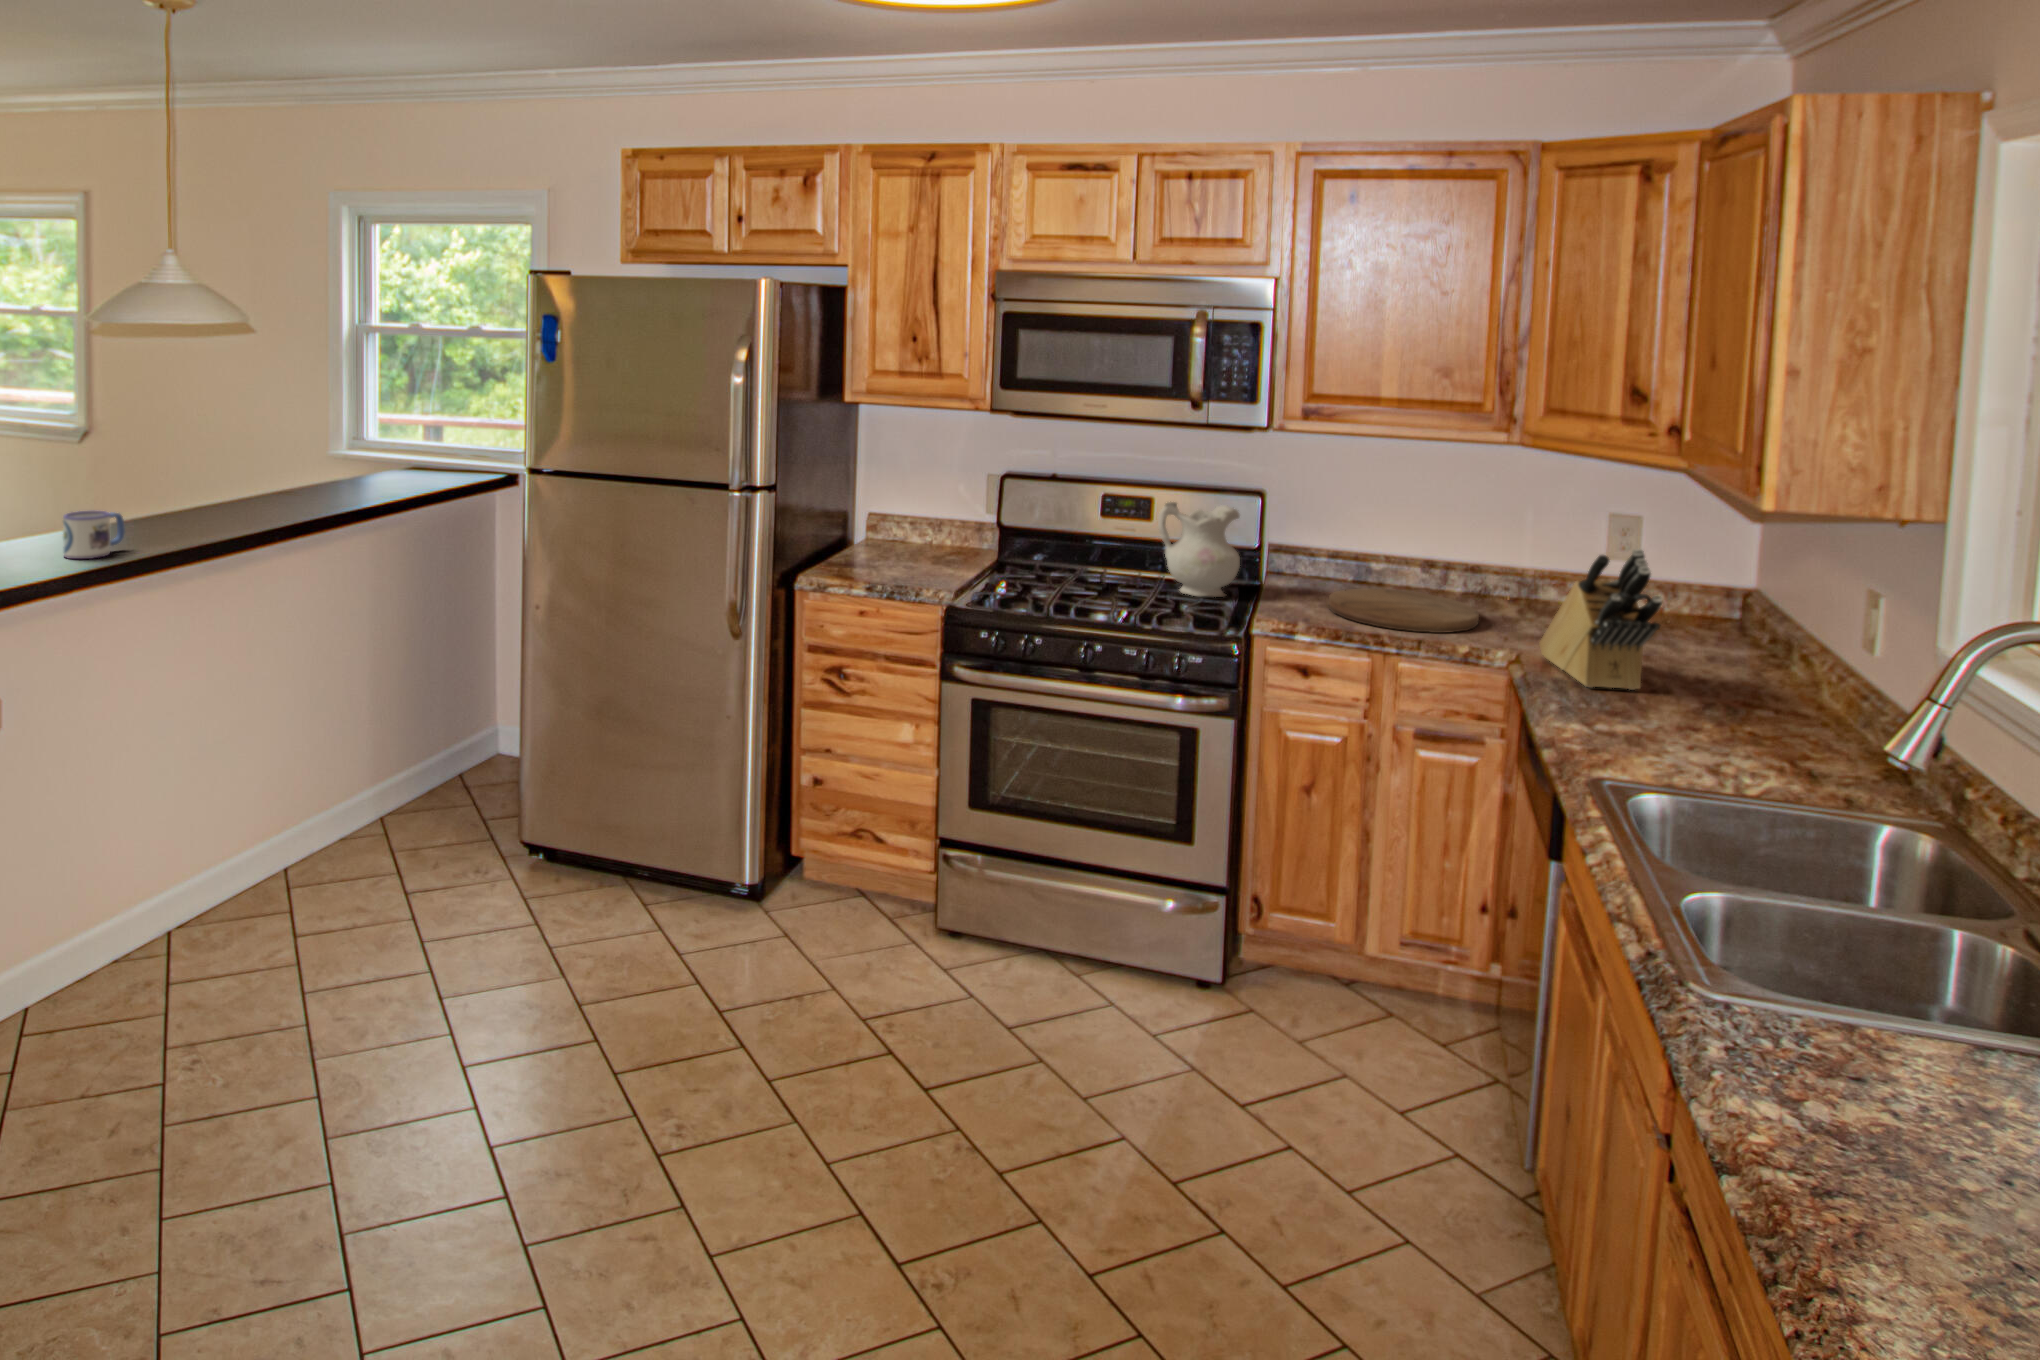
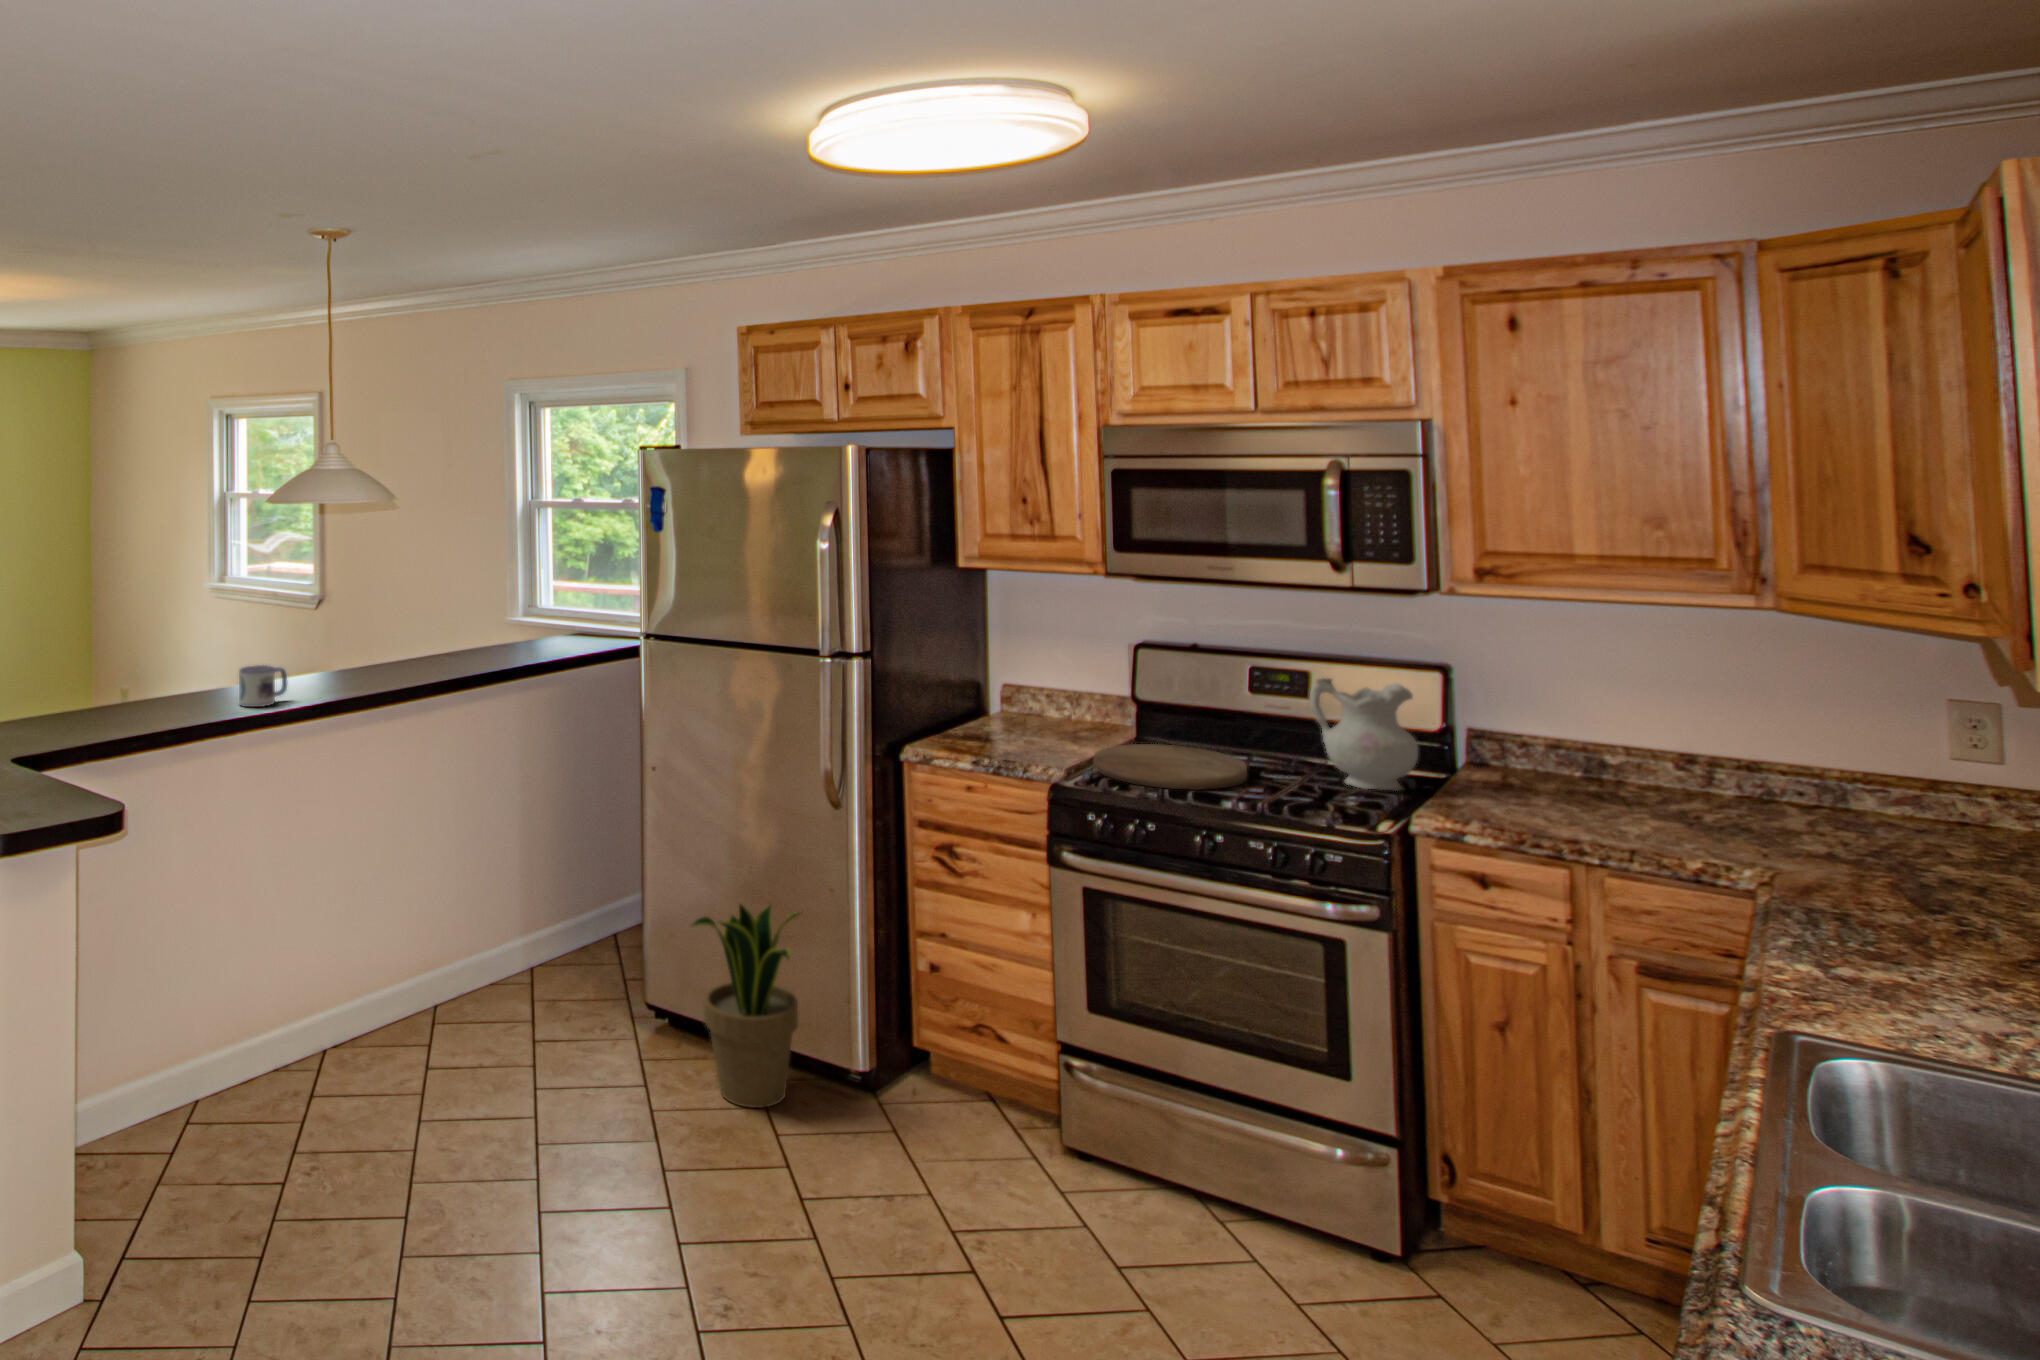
knife block: present [1539,549,1662,690] -> none [1807,751,1945,936]
cutting board: present [1329,588,1479,633] -> present [1093,744,1247,790]
potted plant: none [592,733,701,932] -> present [692,905,799,1108]

